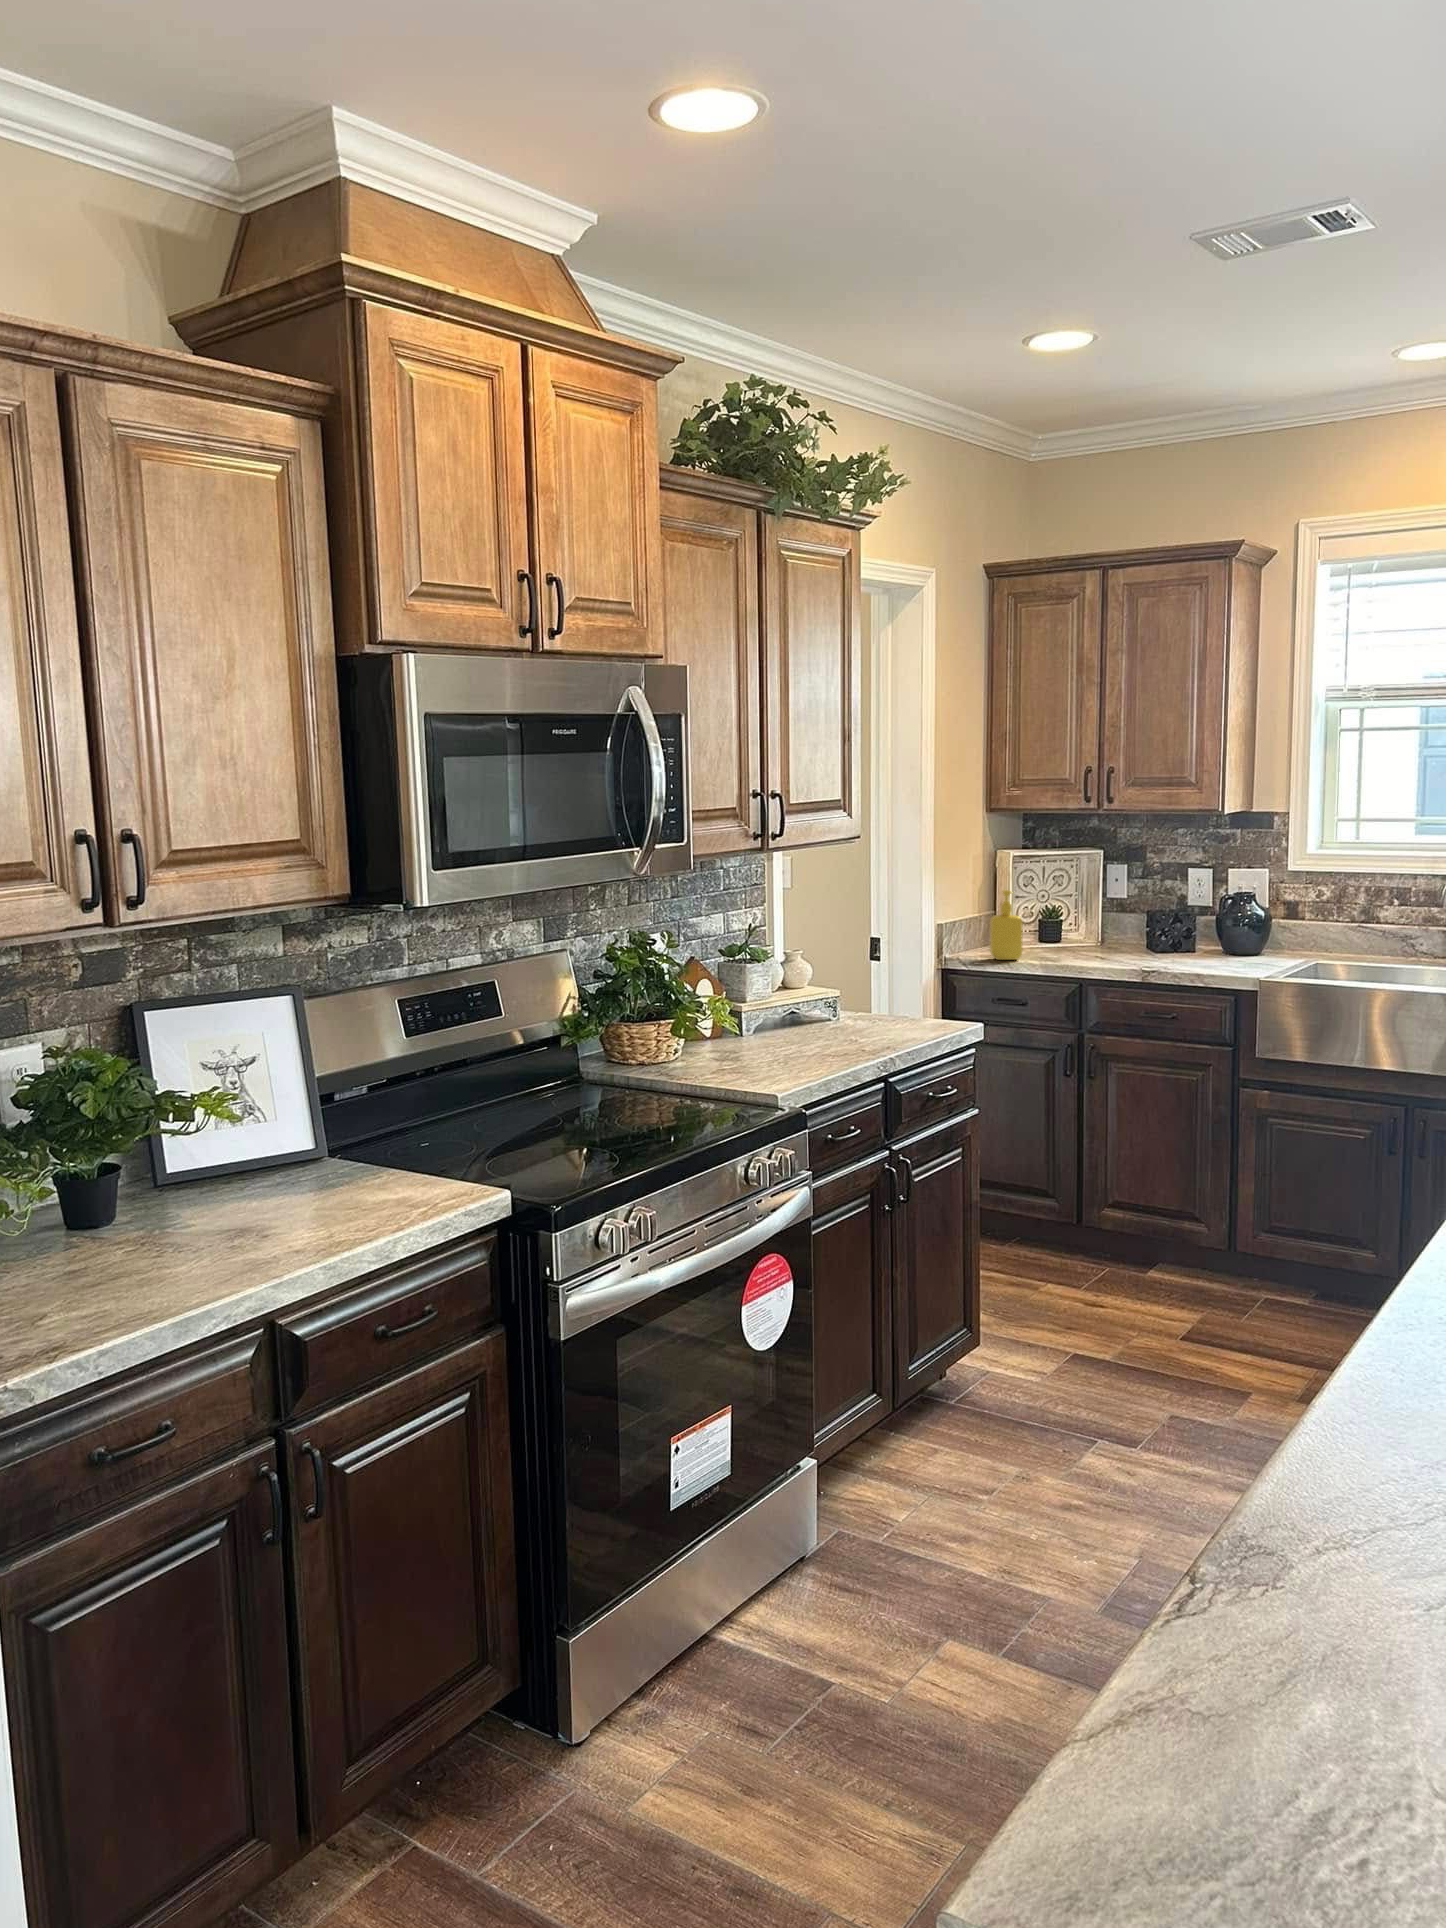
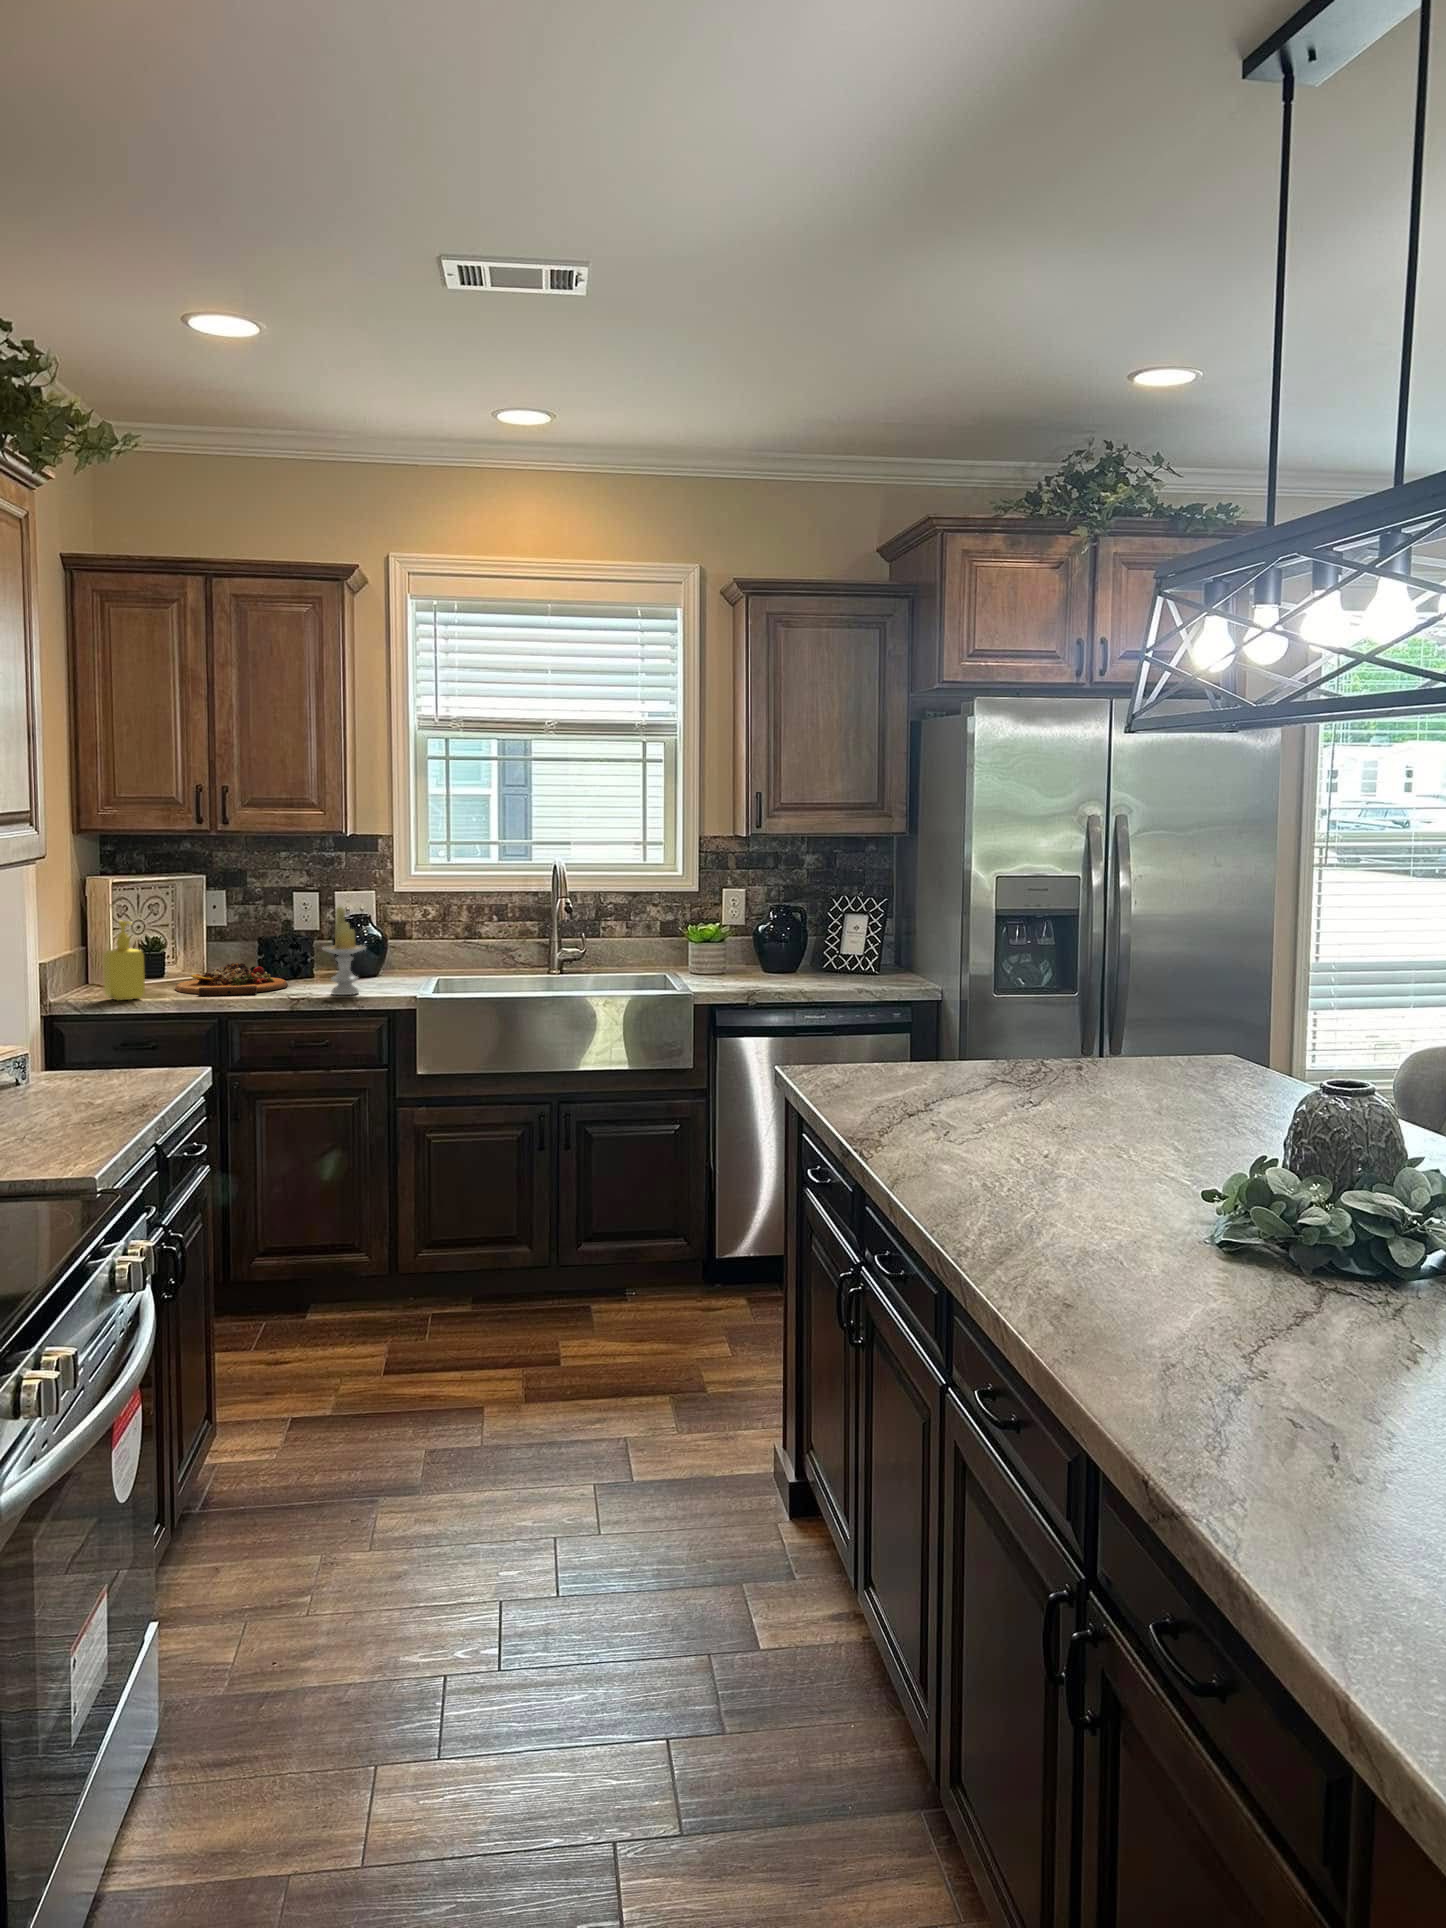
candle: none [1178,885,1224,971] -> present [322,907,366,995]
cutting board: none [1058,933,1161,964] -> present [175,963,288,996]

